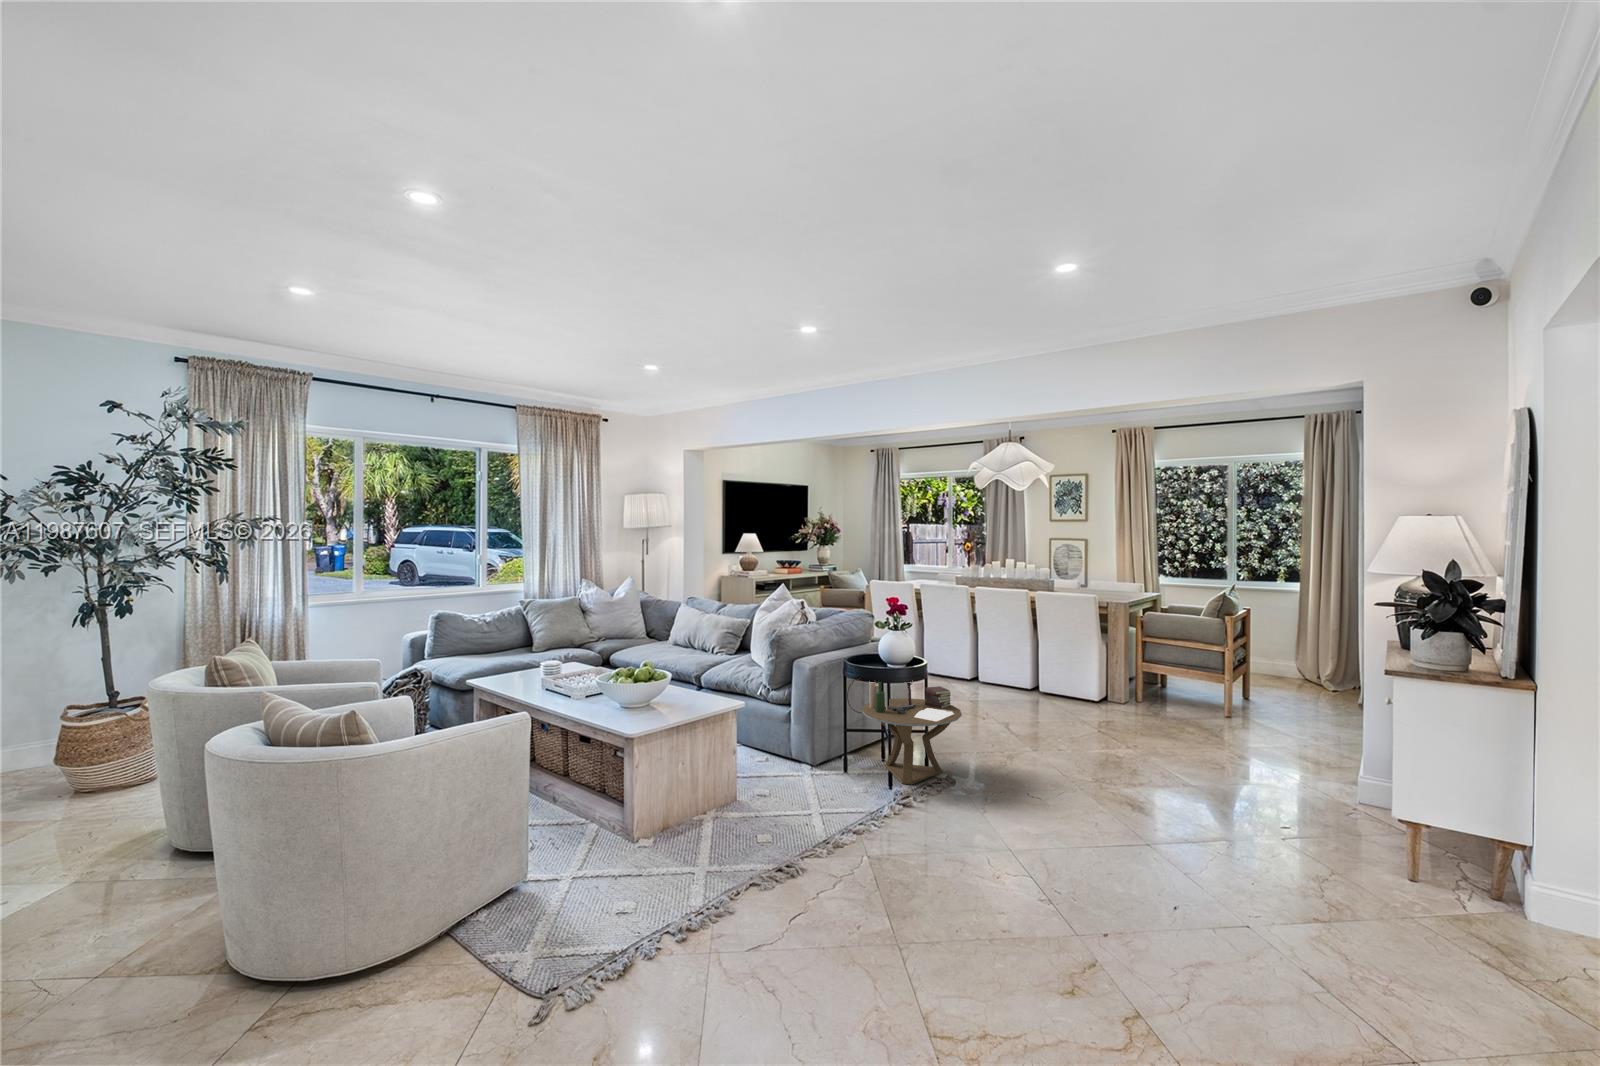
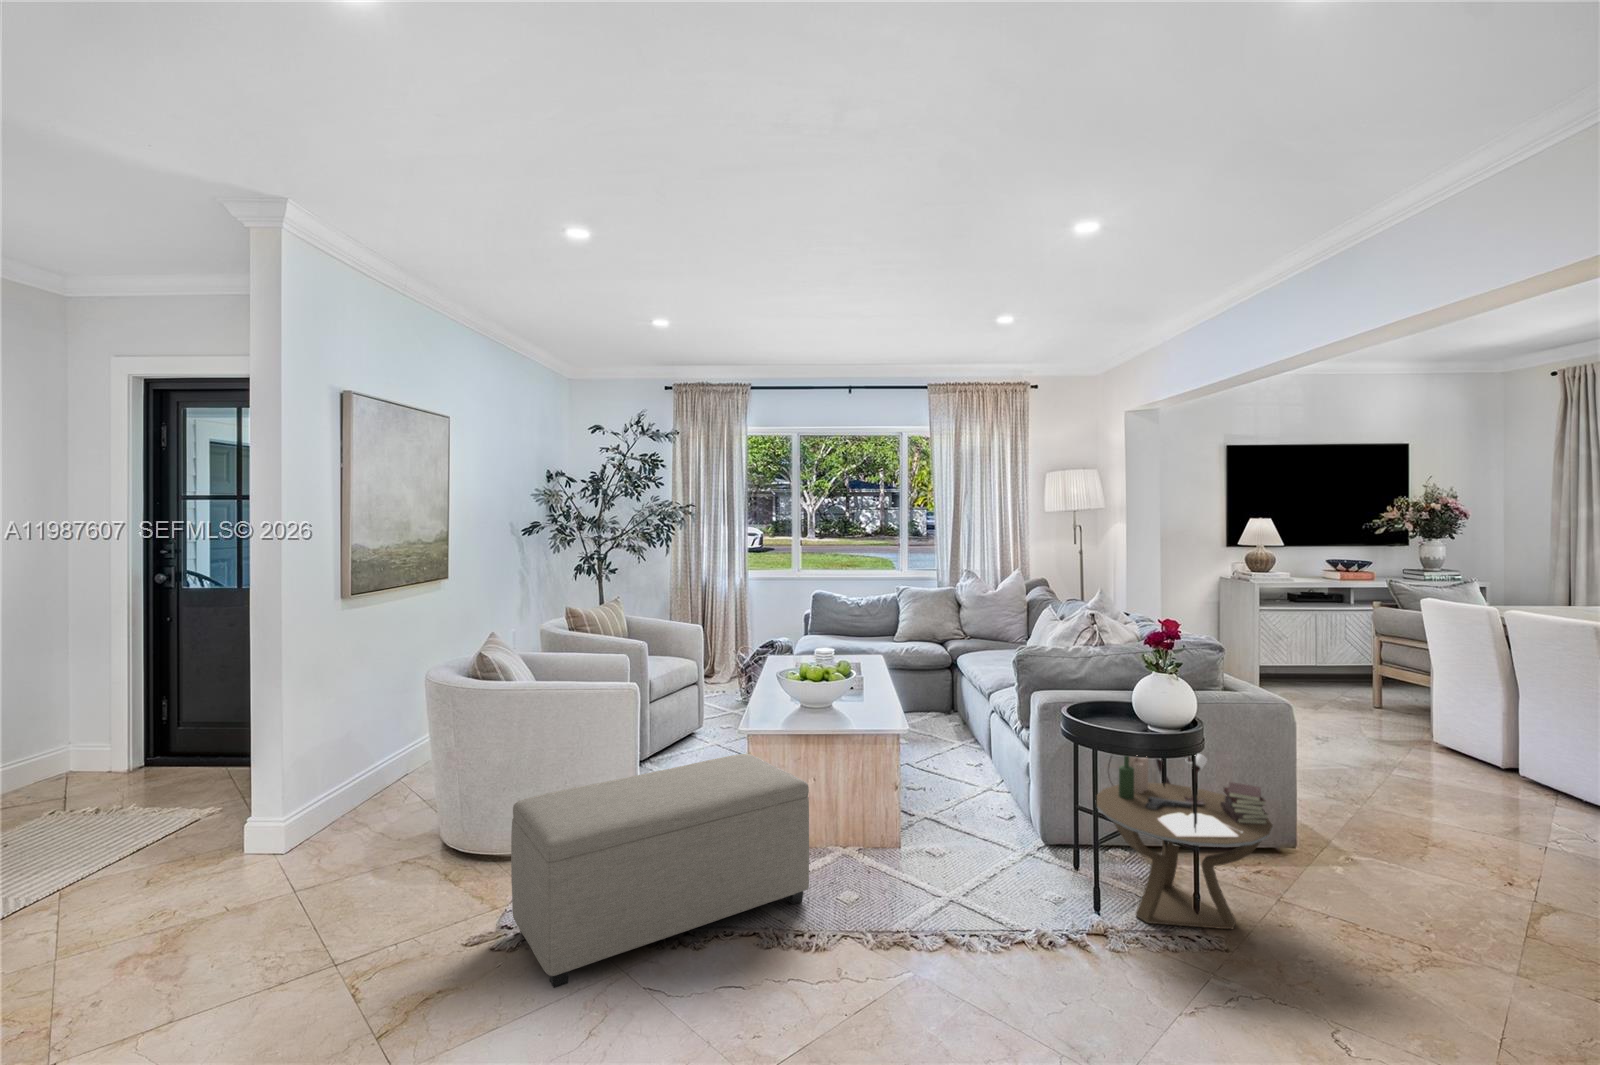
ottoman: none [544,751,742,1009] -> present [511,754,809,988]

